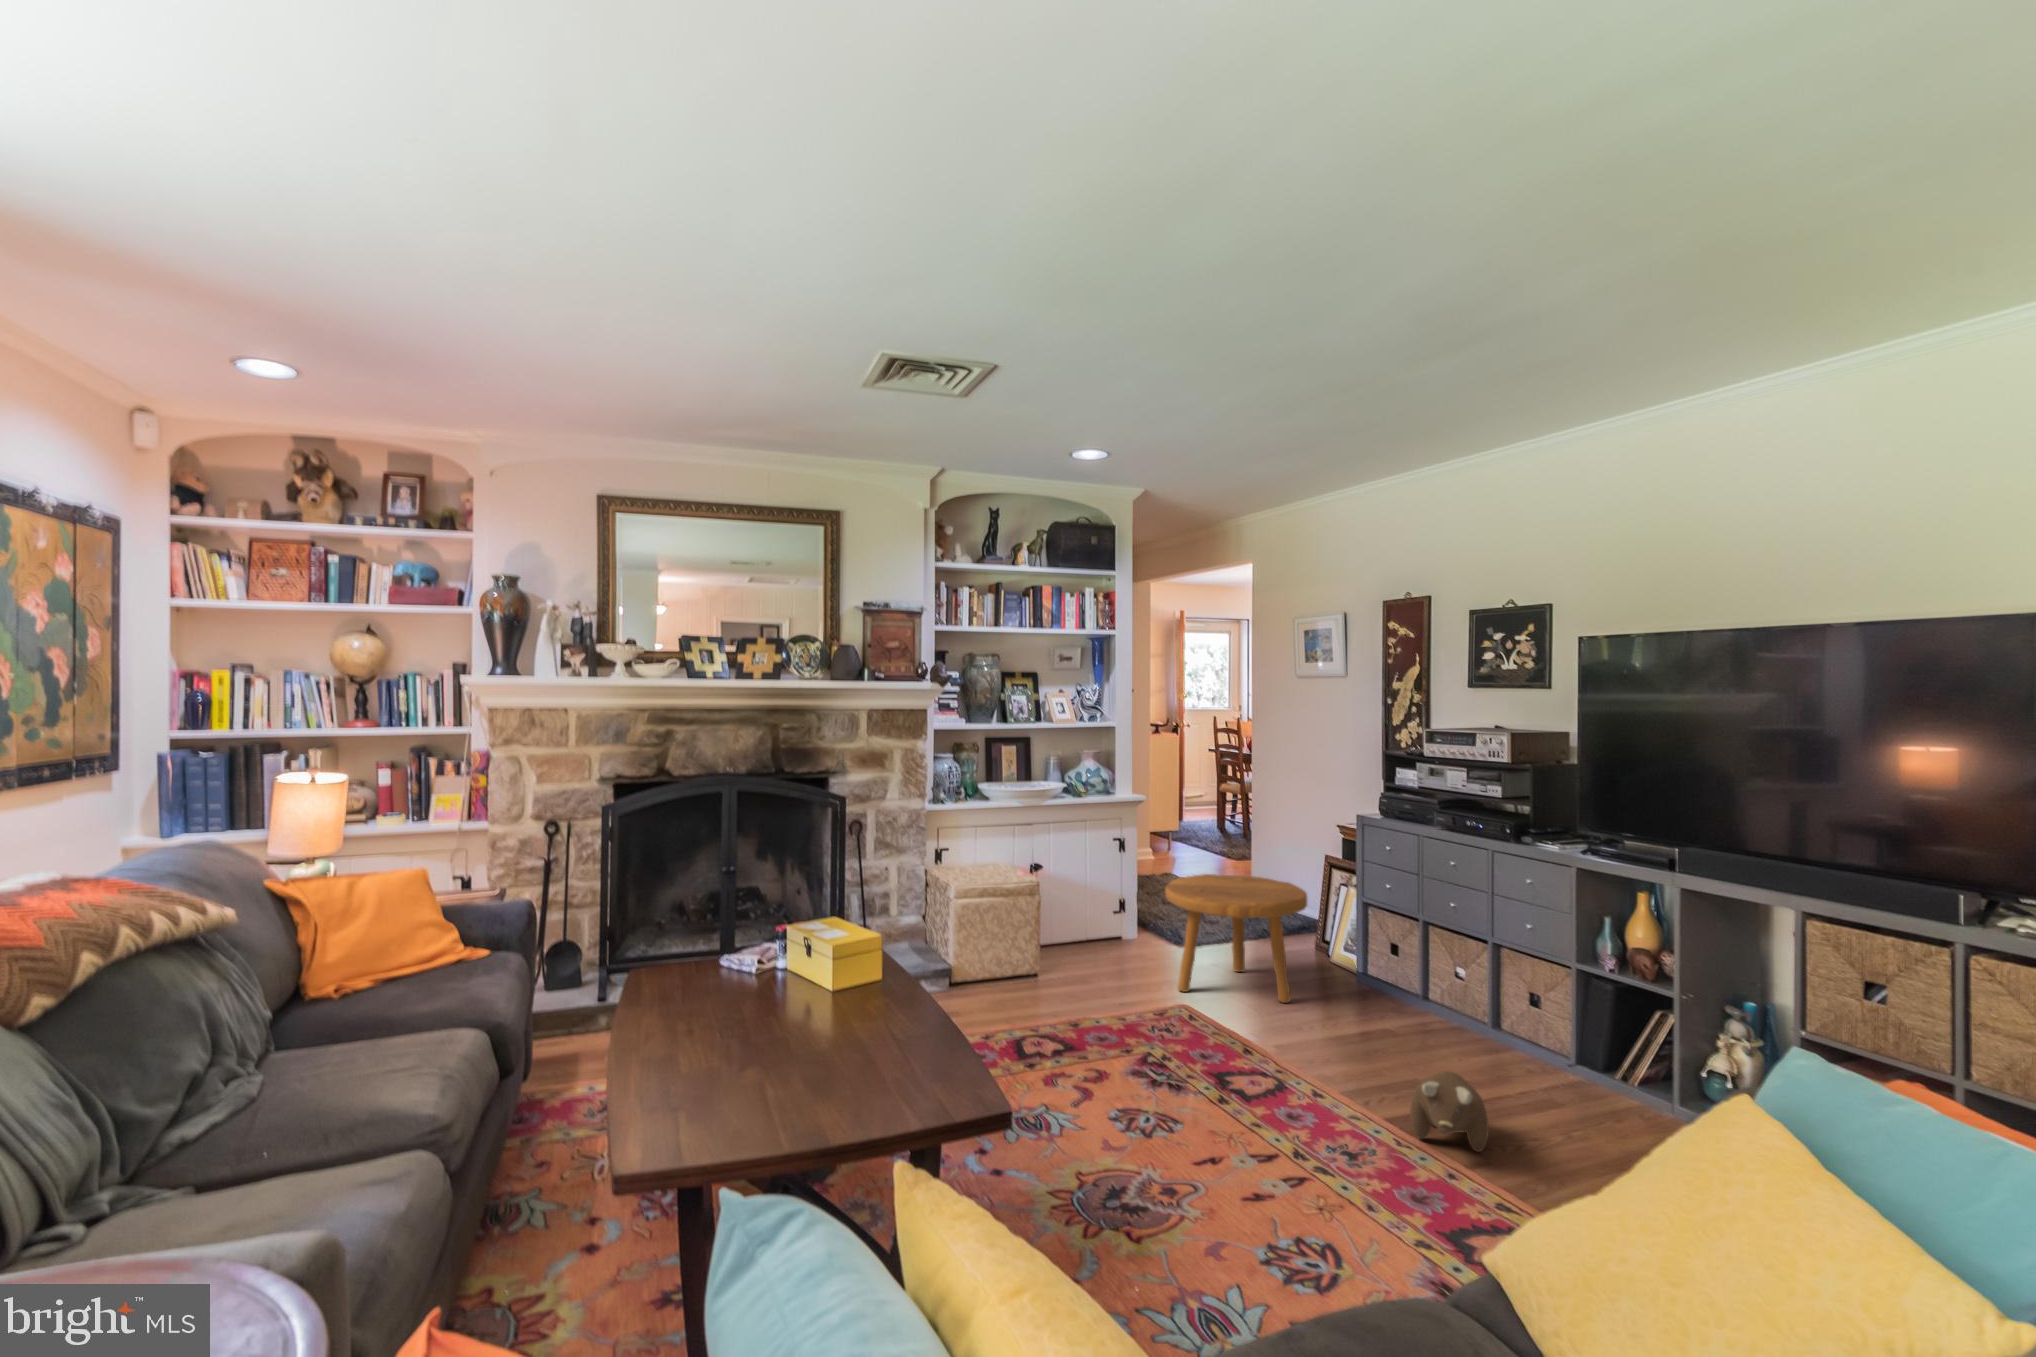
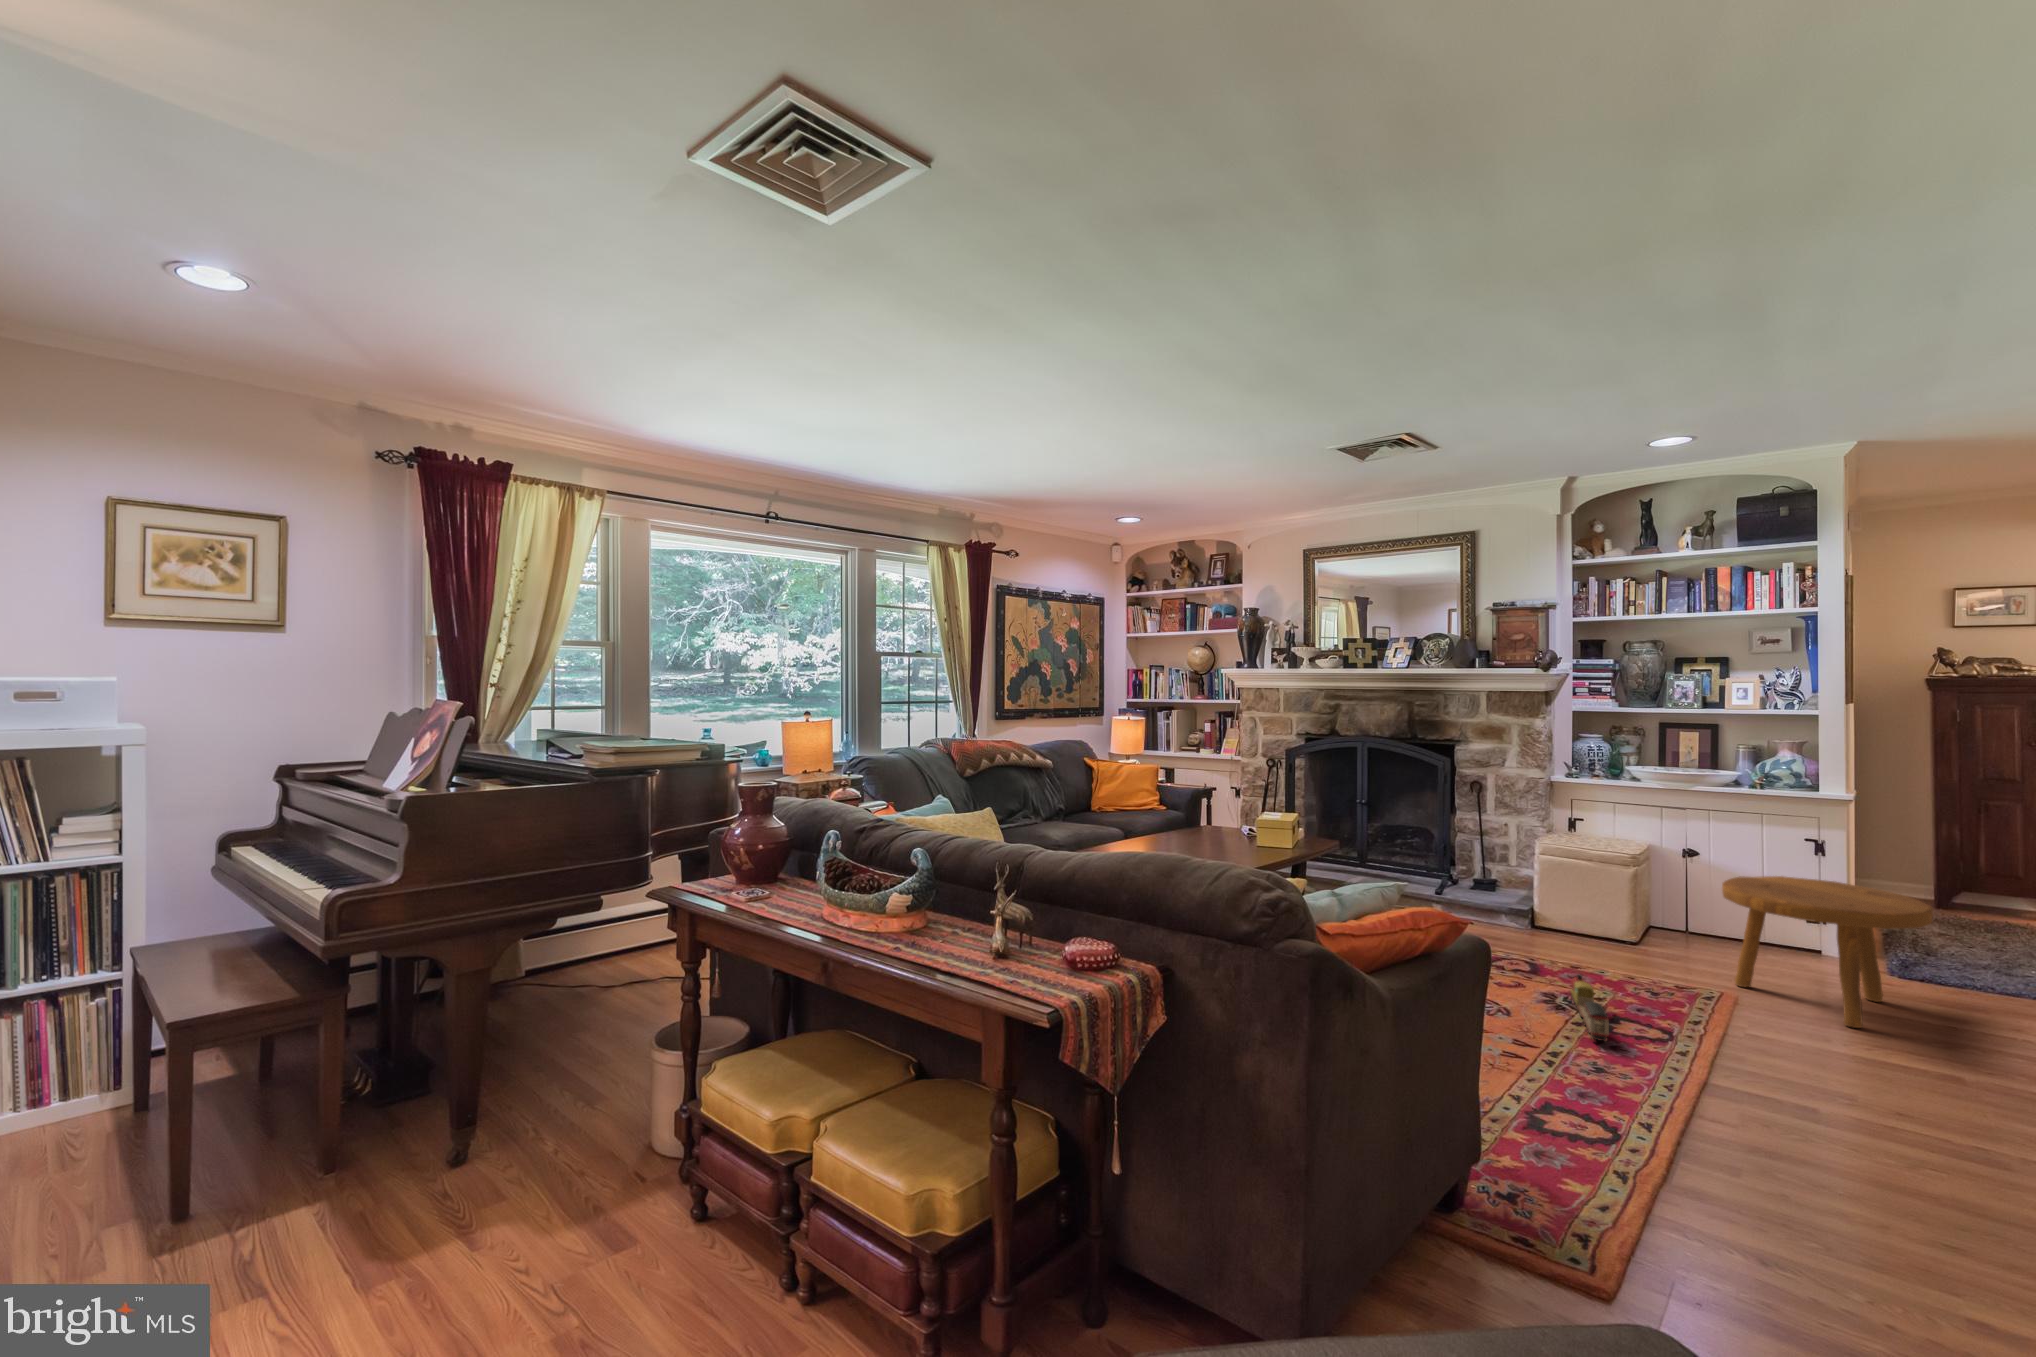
toy train: none [1159,1033,1286,1109] -> present [1571,974,1609,1041]
plush toy: present [1410,1071,1489,1152] -> none [1655,1036,1773,1126]

